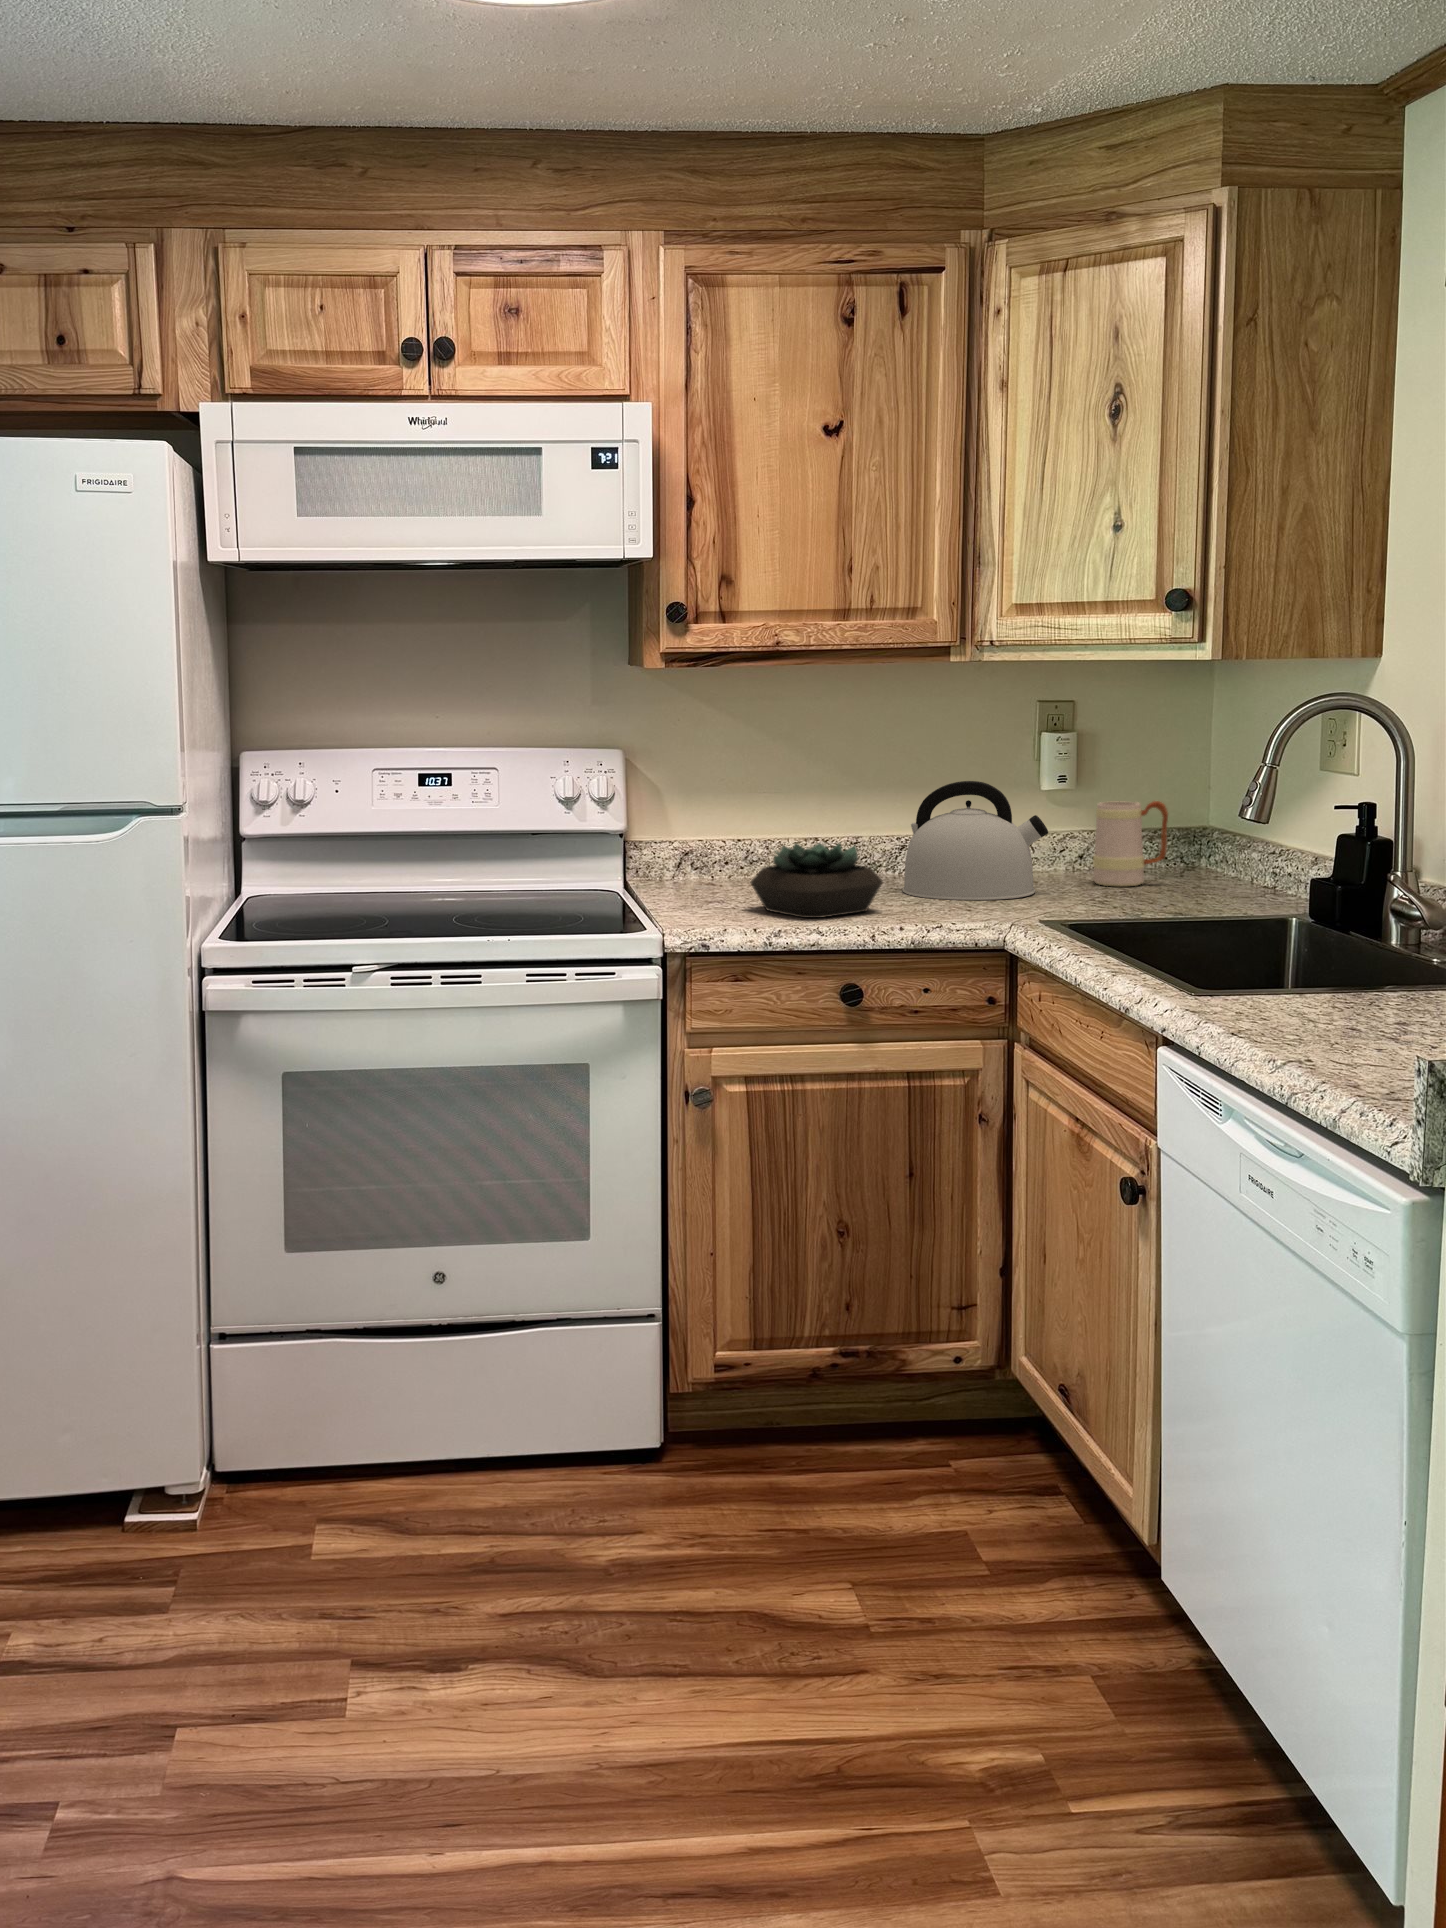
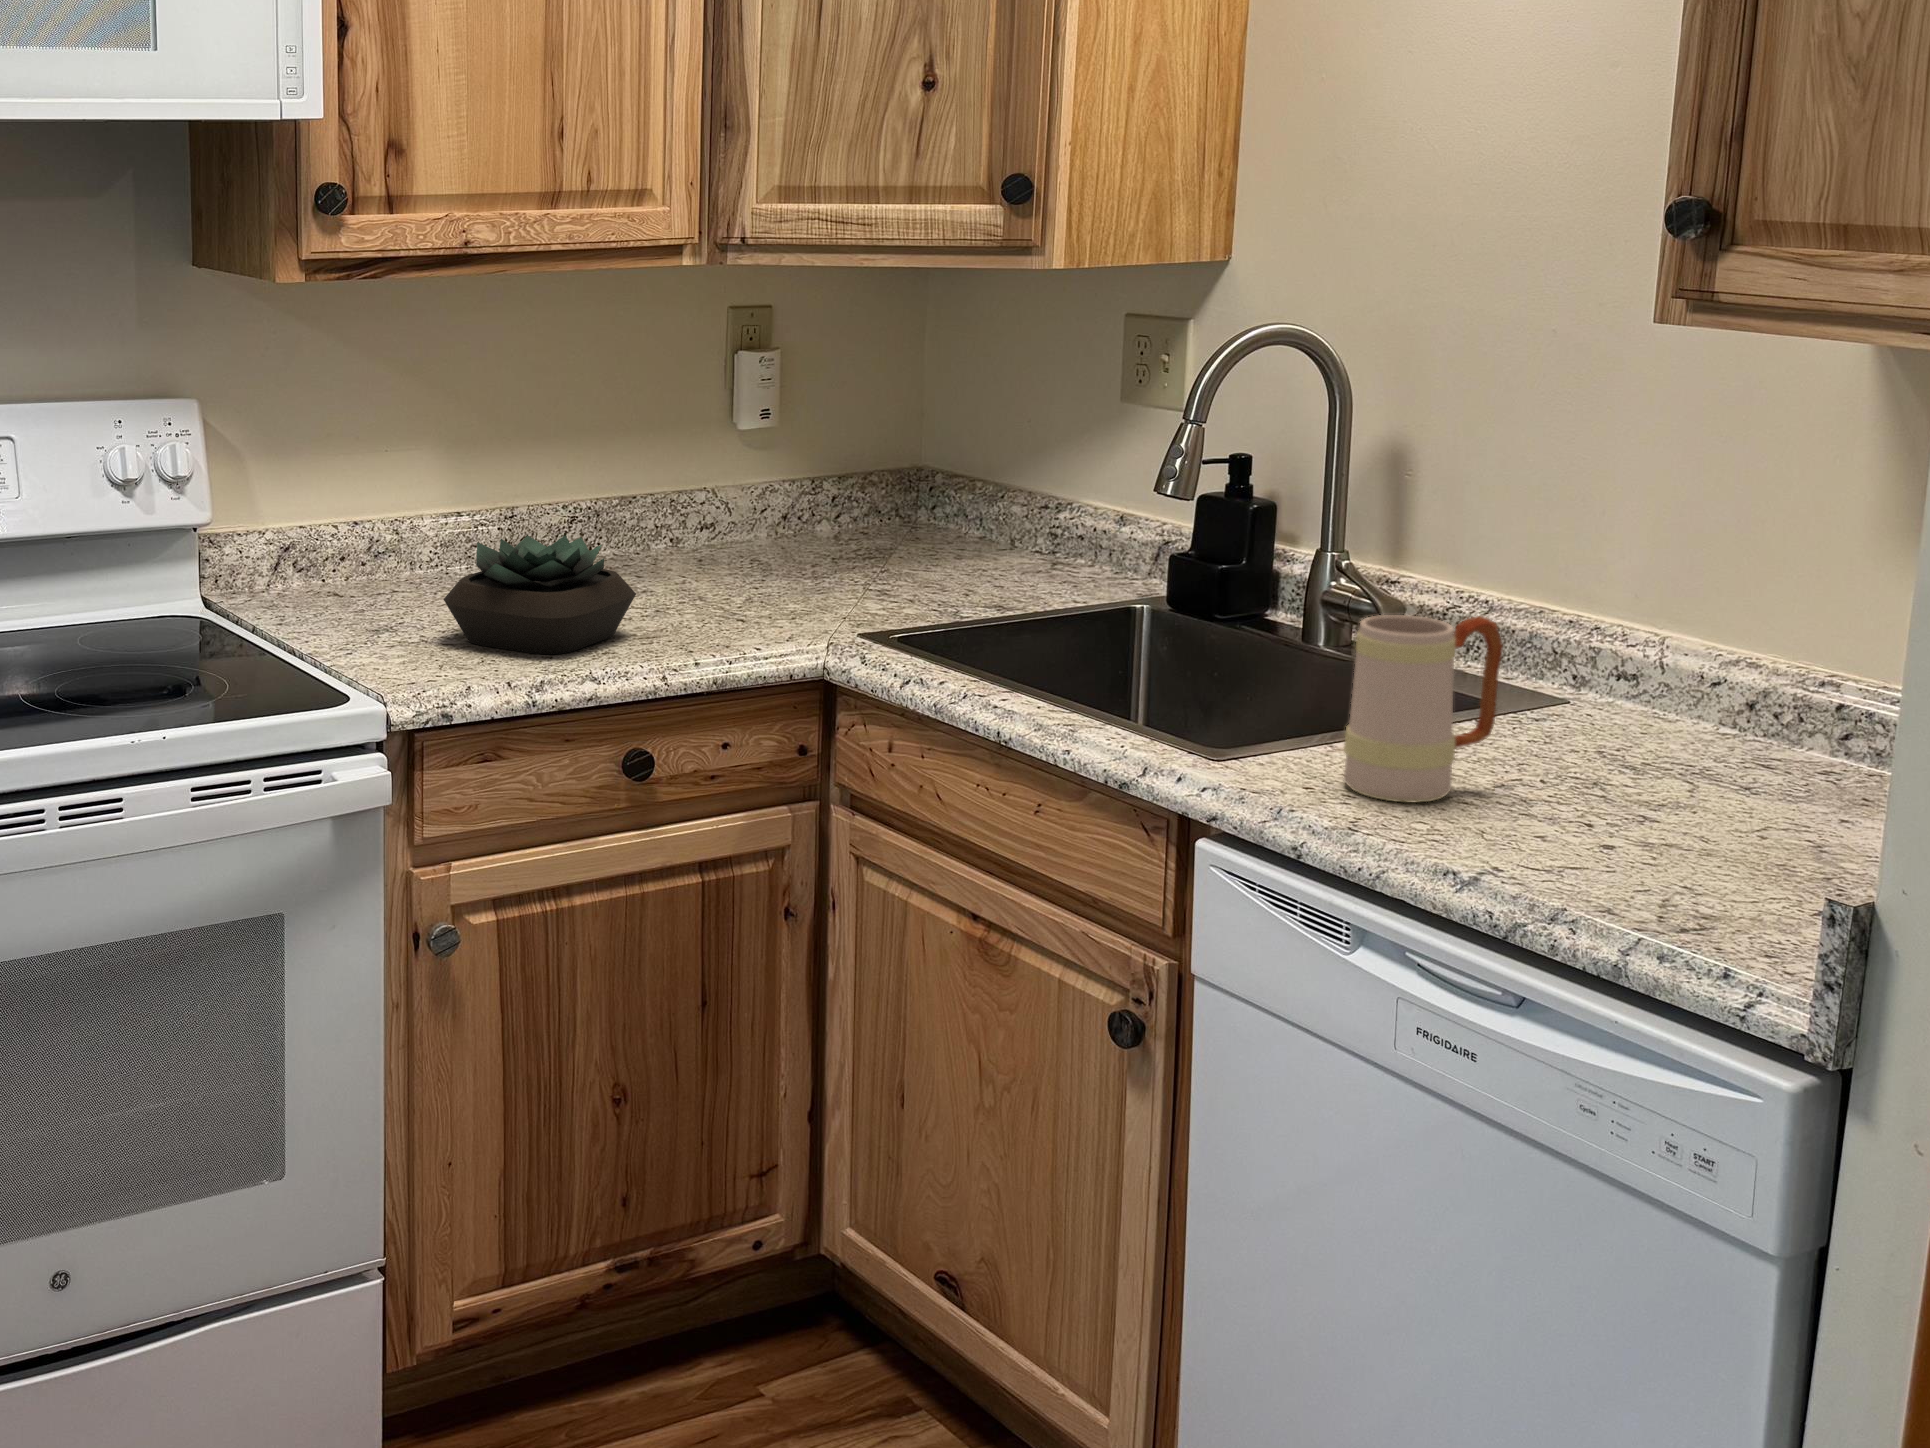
kettle: present [902,781,1048,900] -> none [600,429,799,602]
mug: present [1093,801,1168,886] -> present [1344,615,1503,803]

